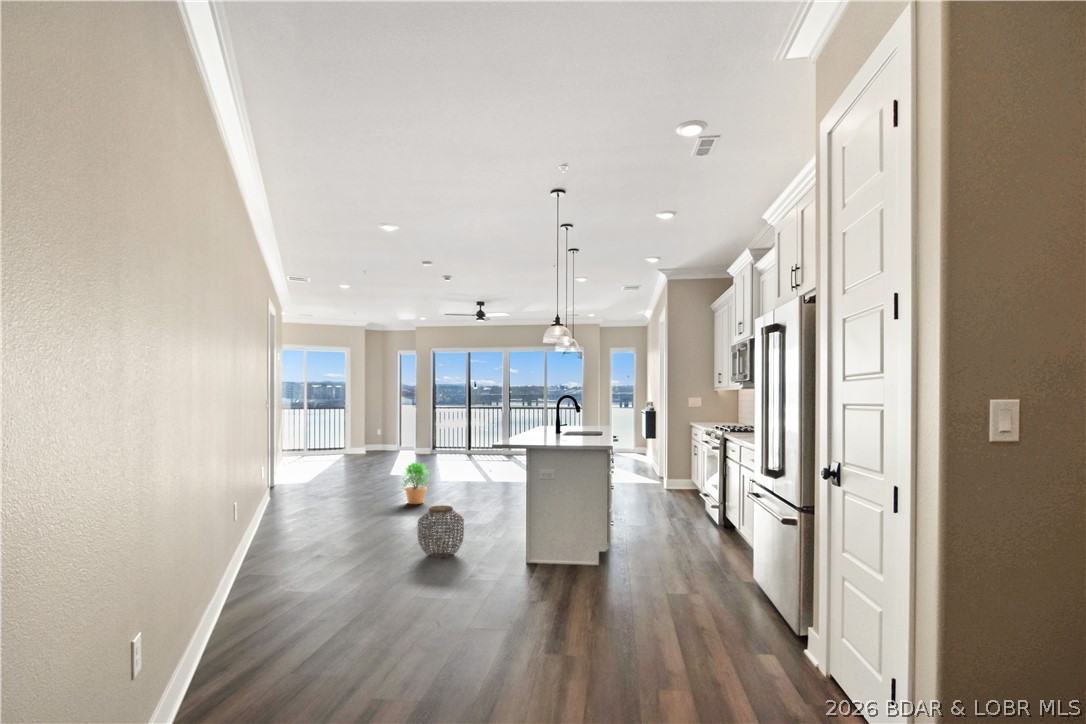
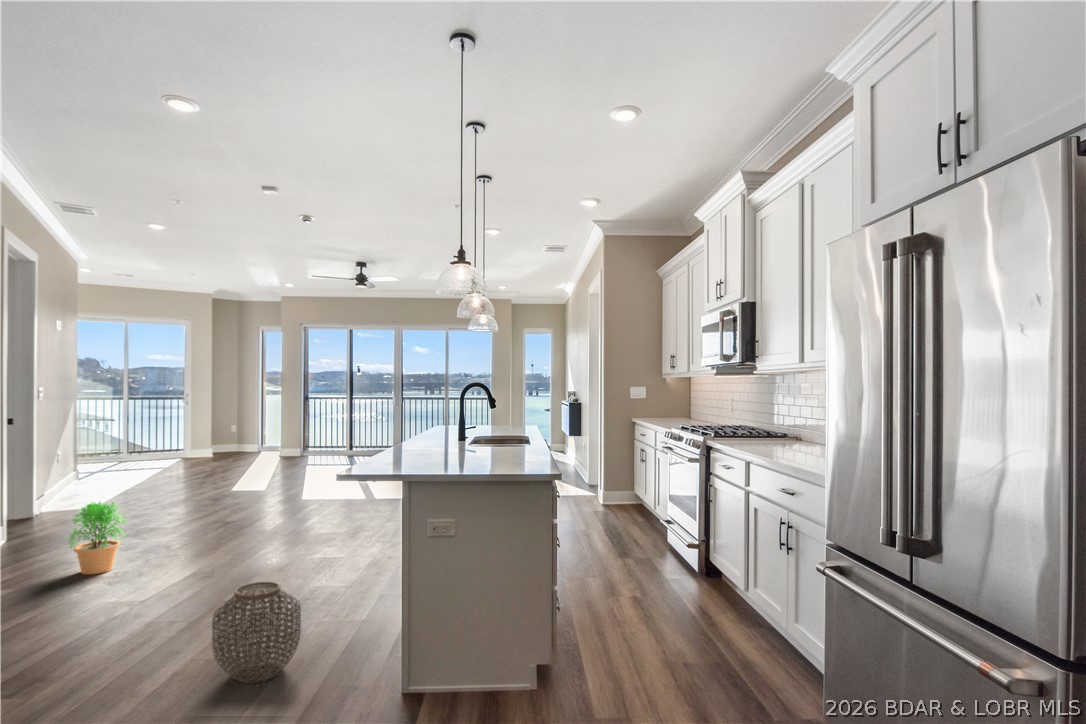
potted plant: present [403,463,429,504] -> present [69,502,125,574]

